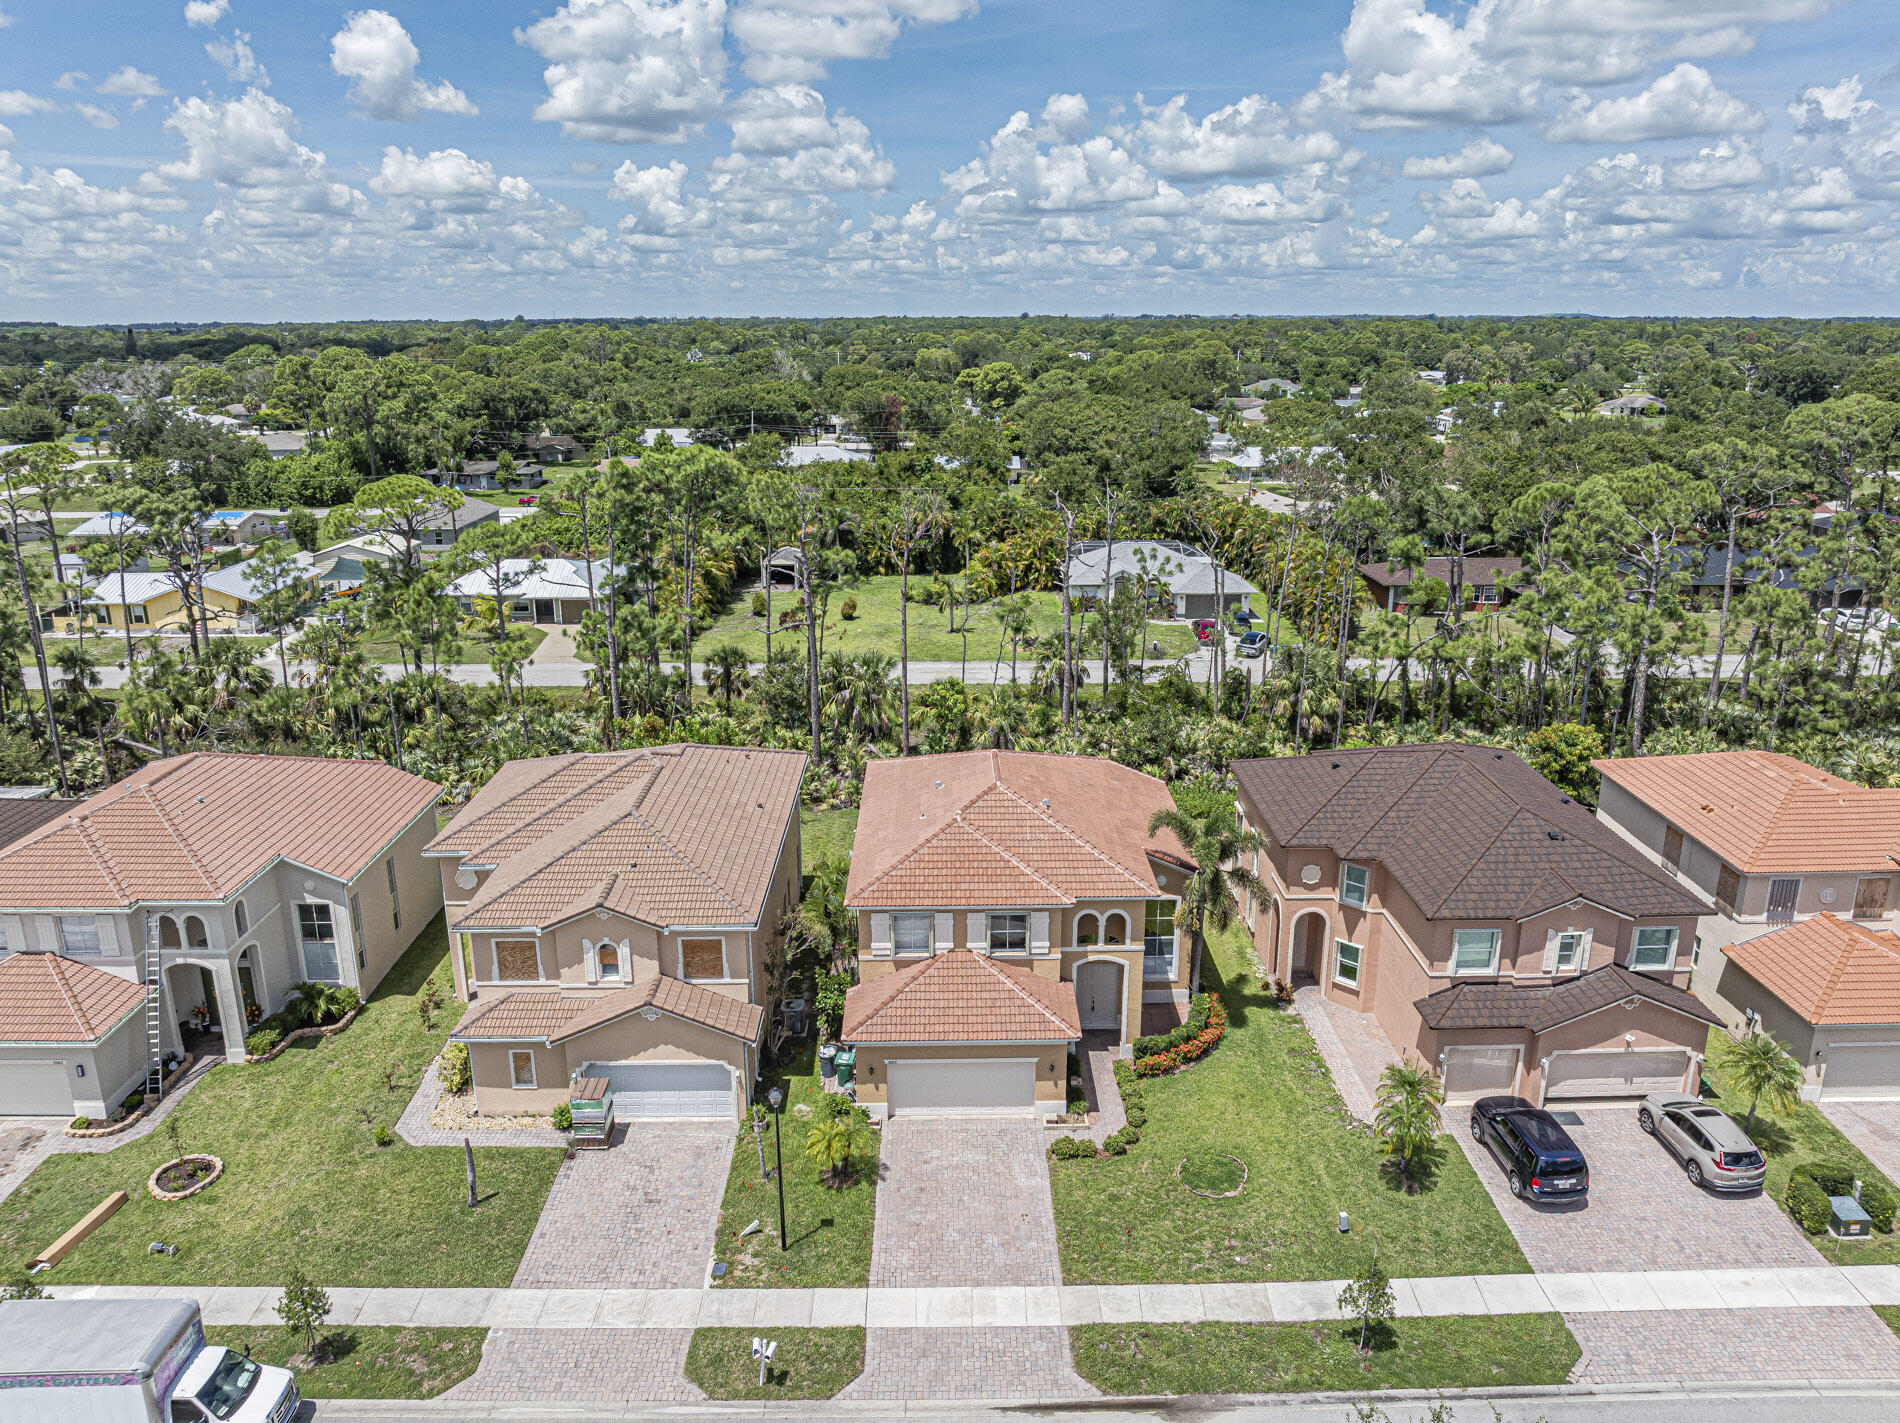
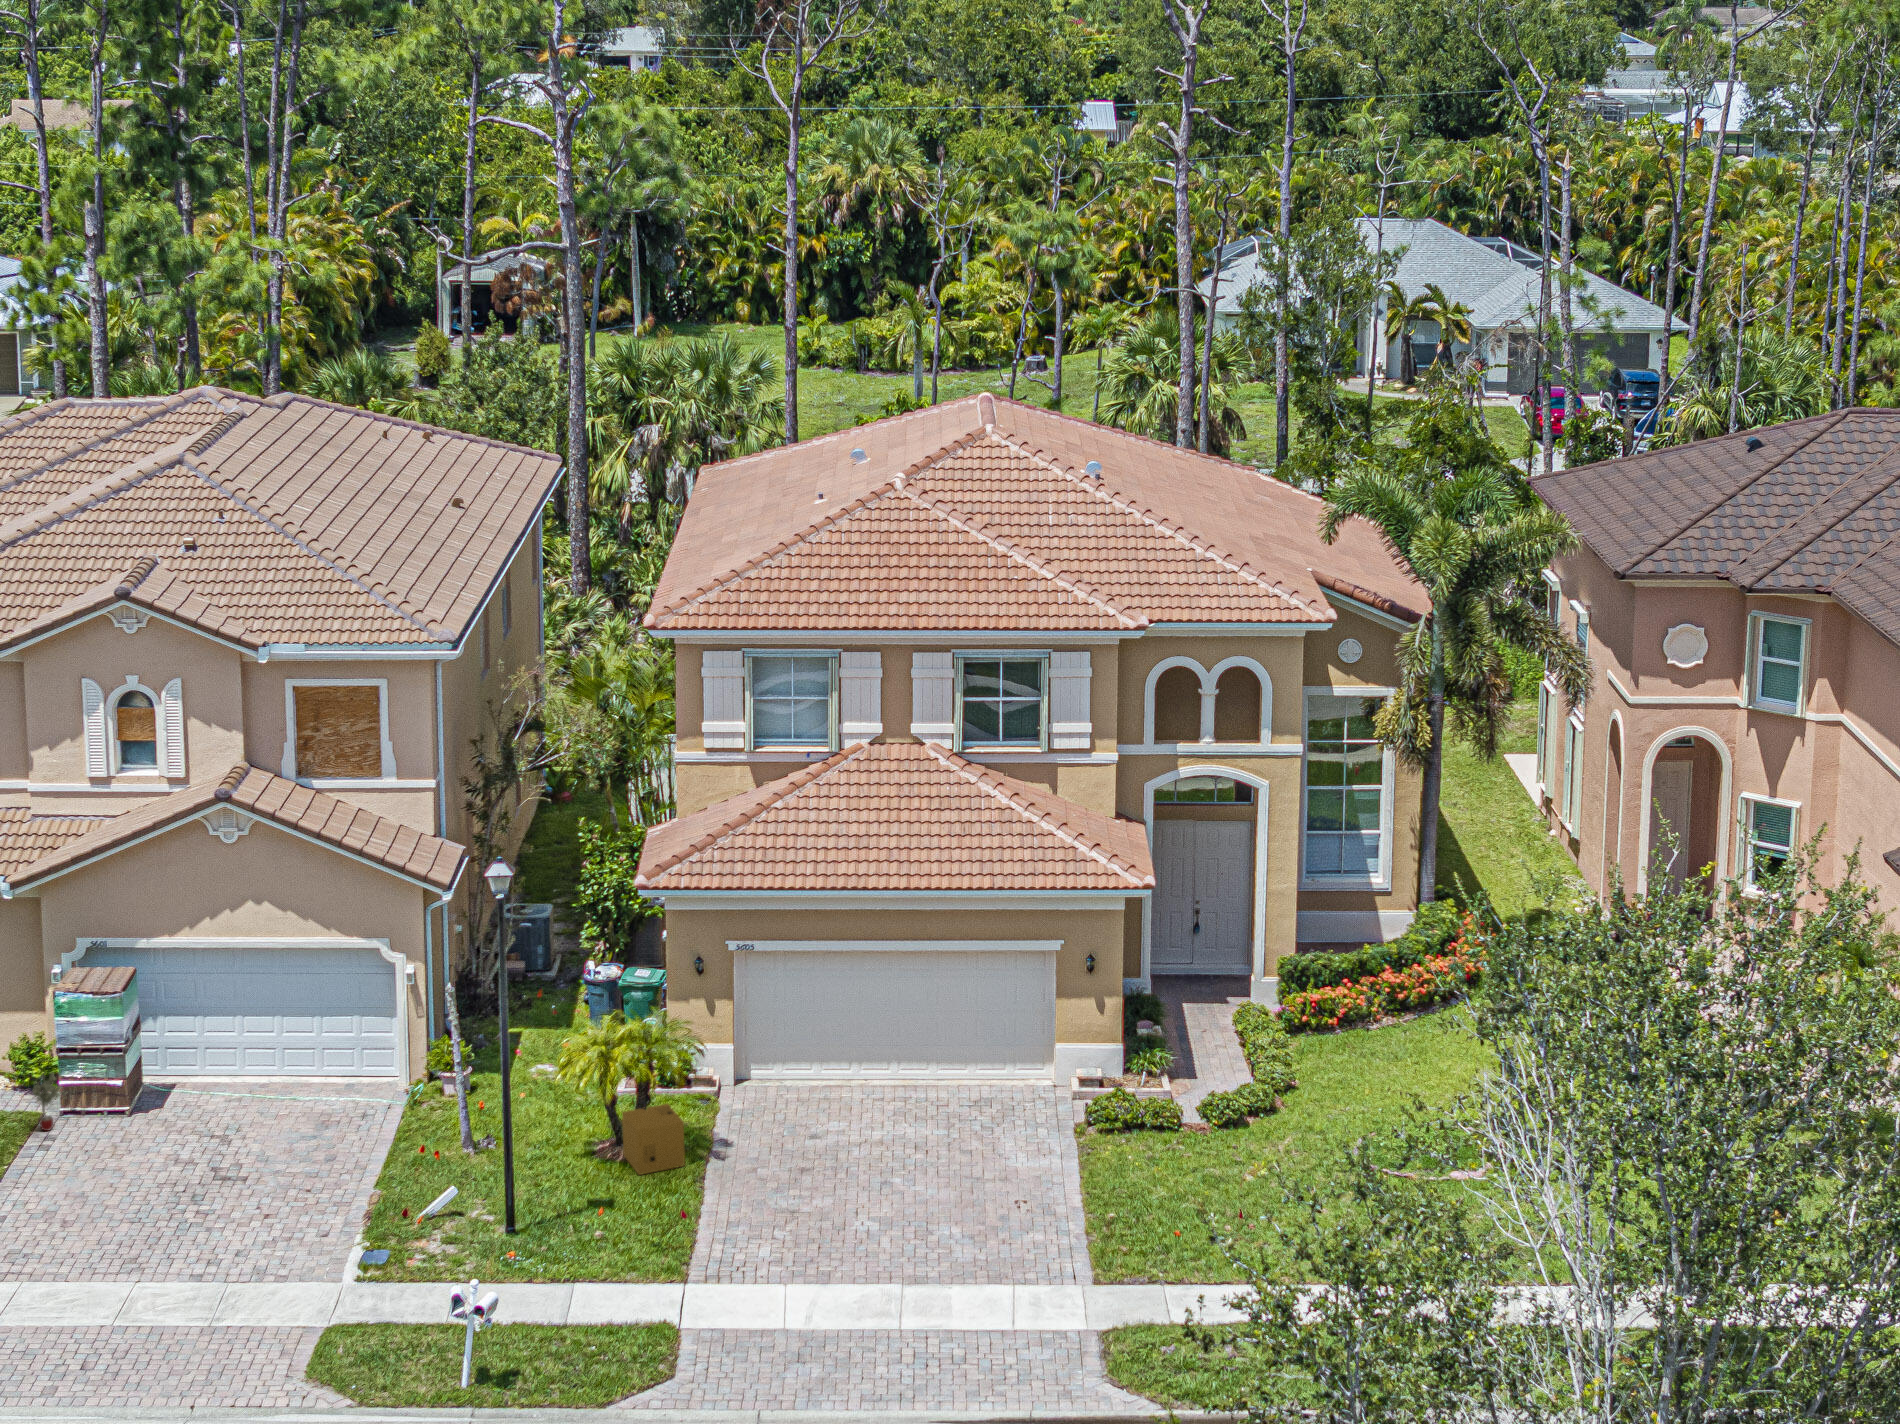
cardboard box: none [836,1155,865,1196] -> present [622,1104,685,1175]

